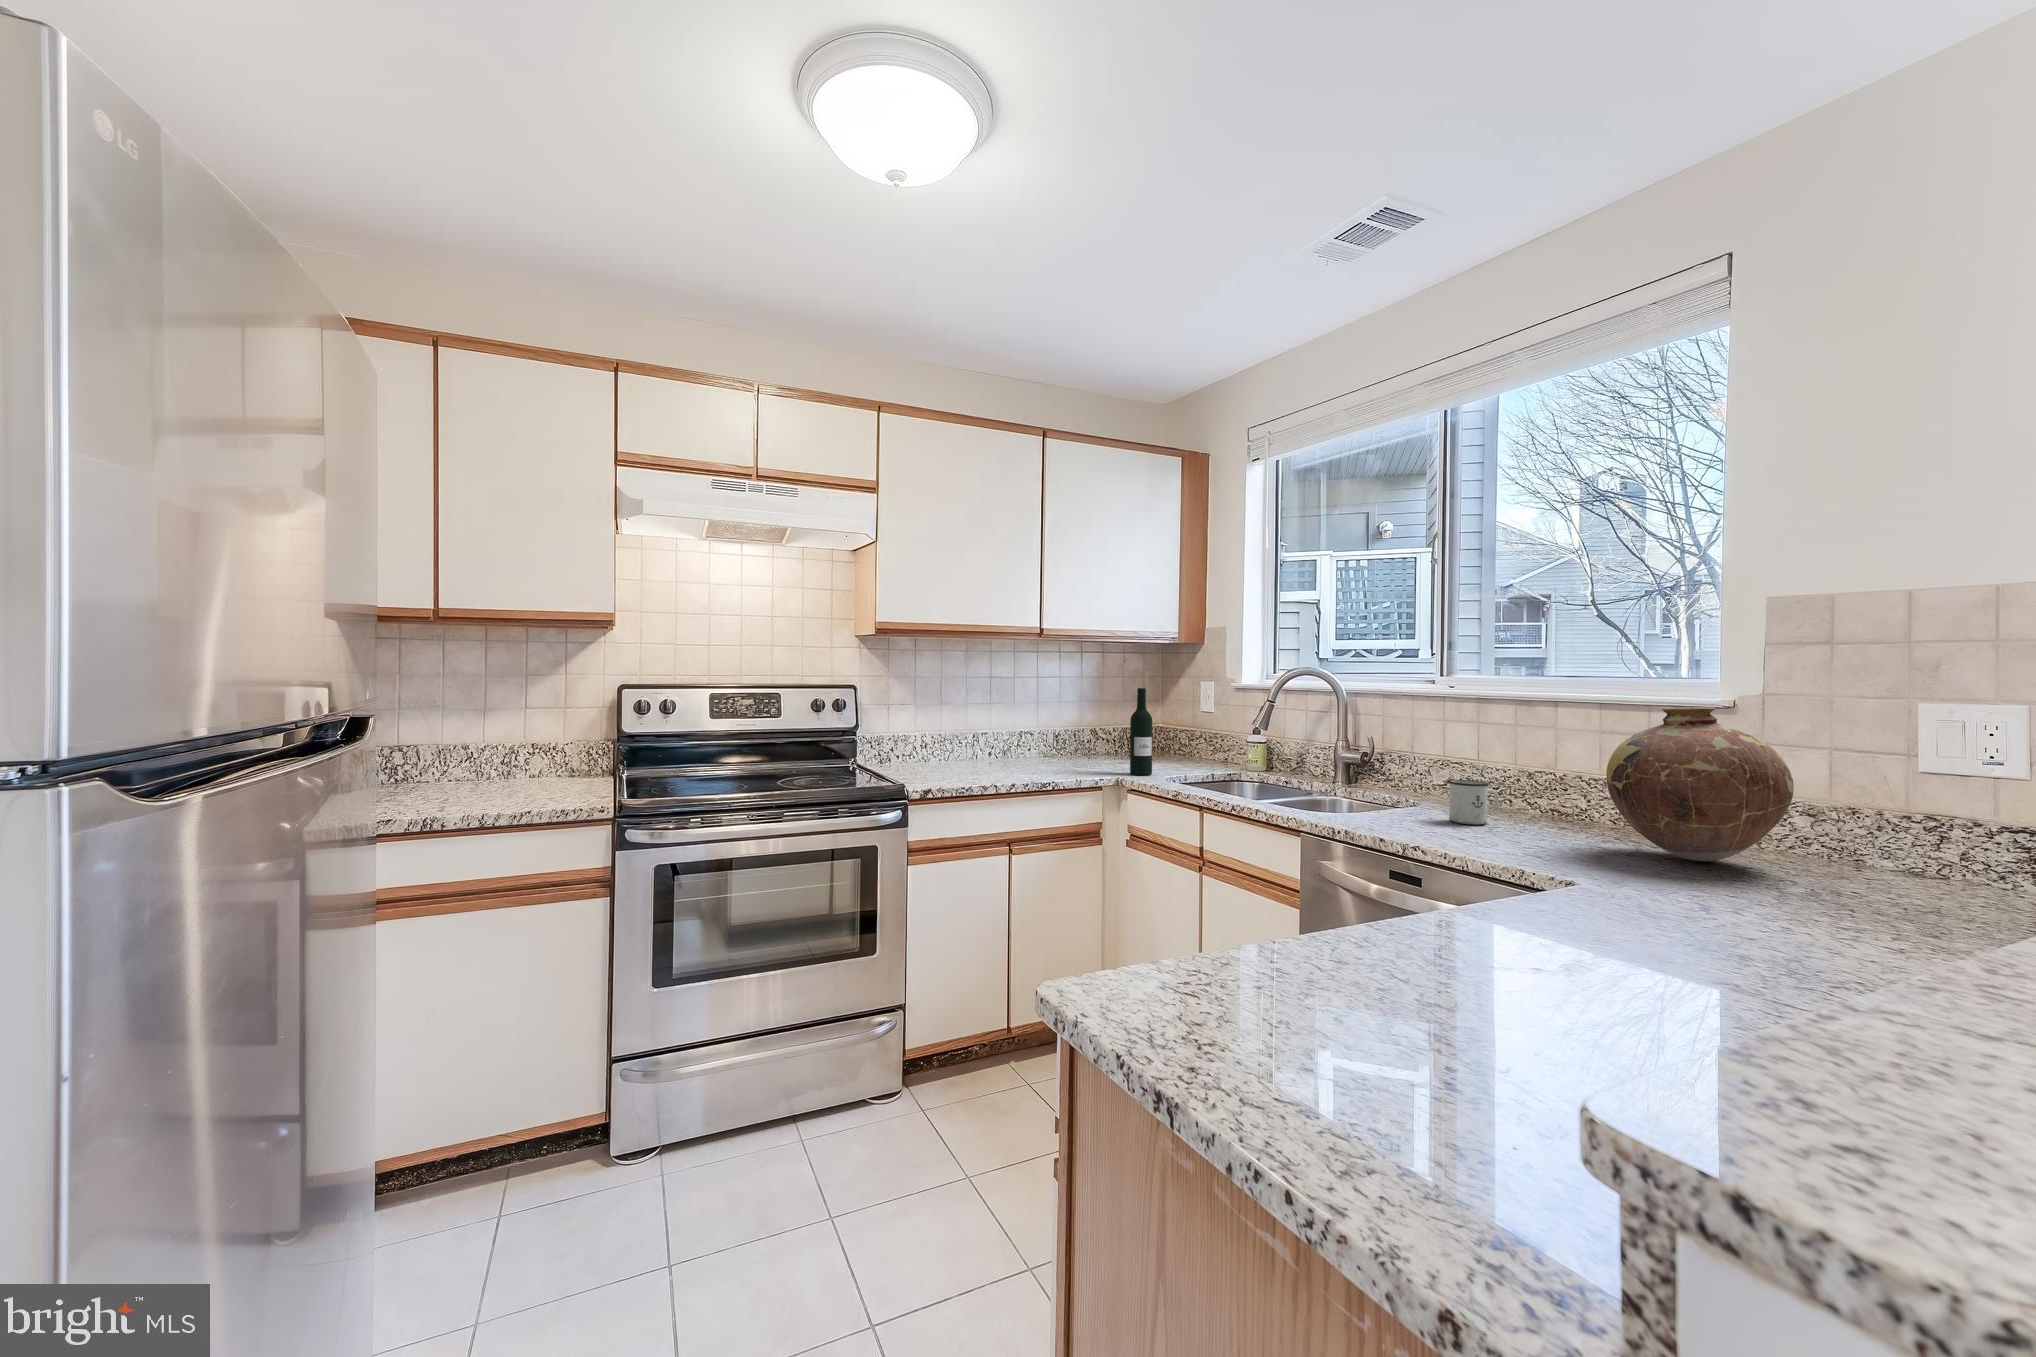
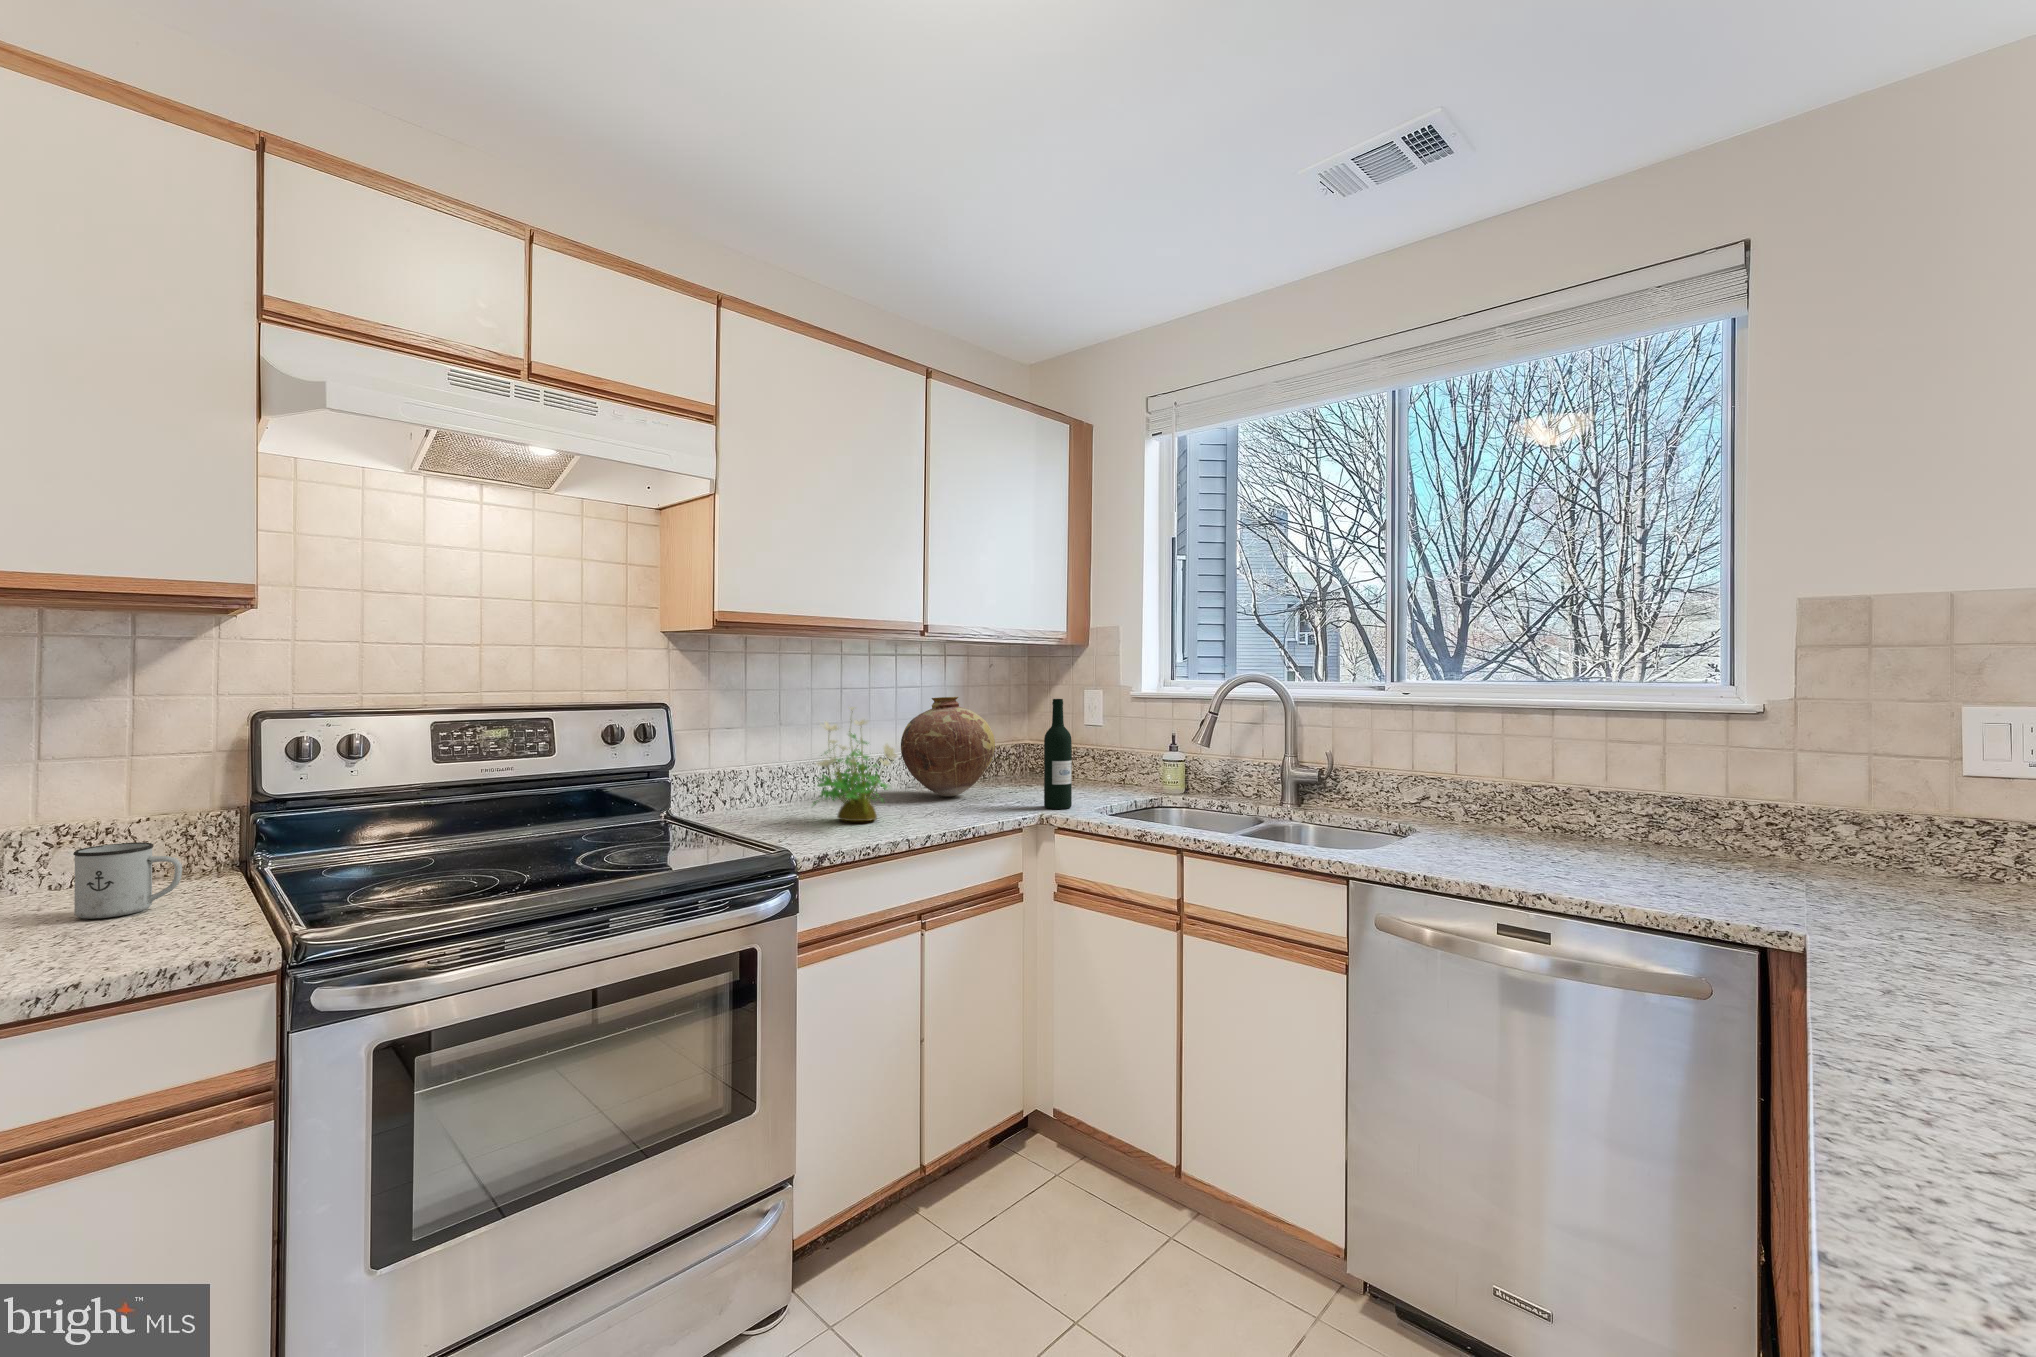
potted plant: none [947,691,1008,774] -> present [812,707,897,821]
vase: present [1606,707,1794,861] -> present [901,697,995,797]
mug: present [1449,780,1499,825] -> present [73,842,182,919]

